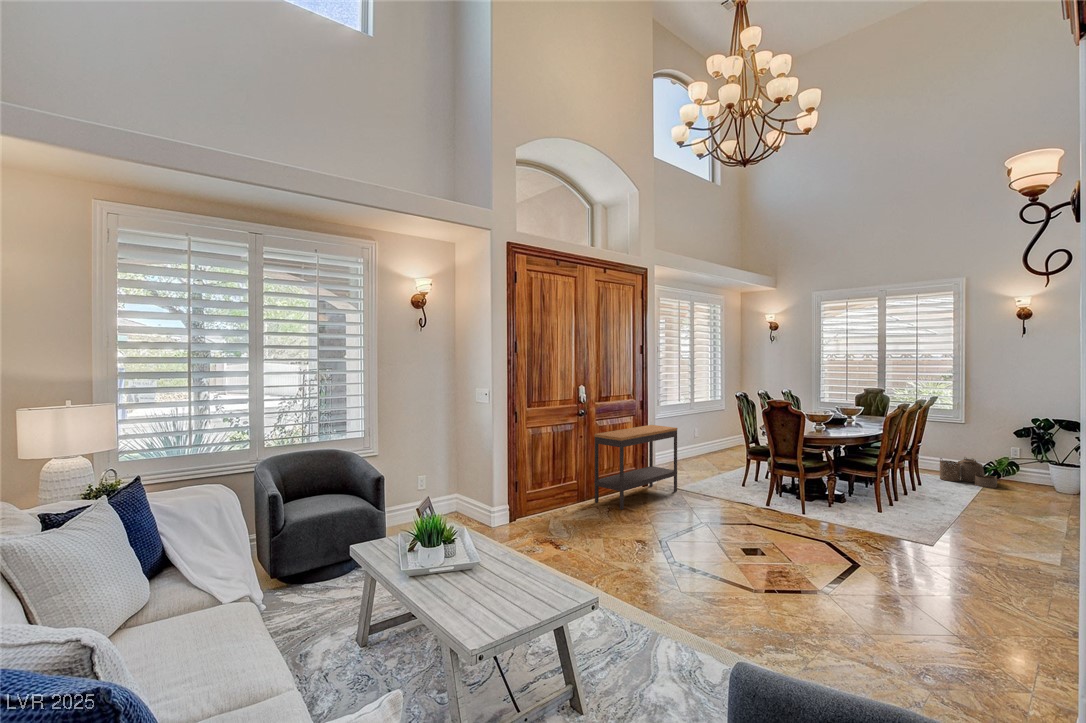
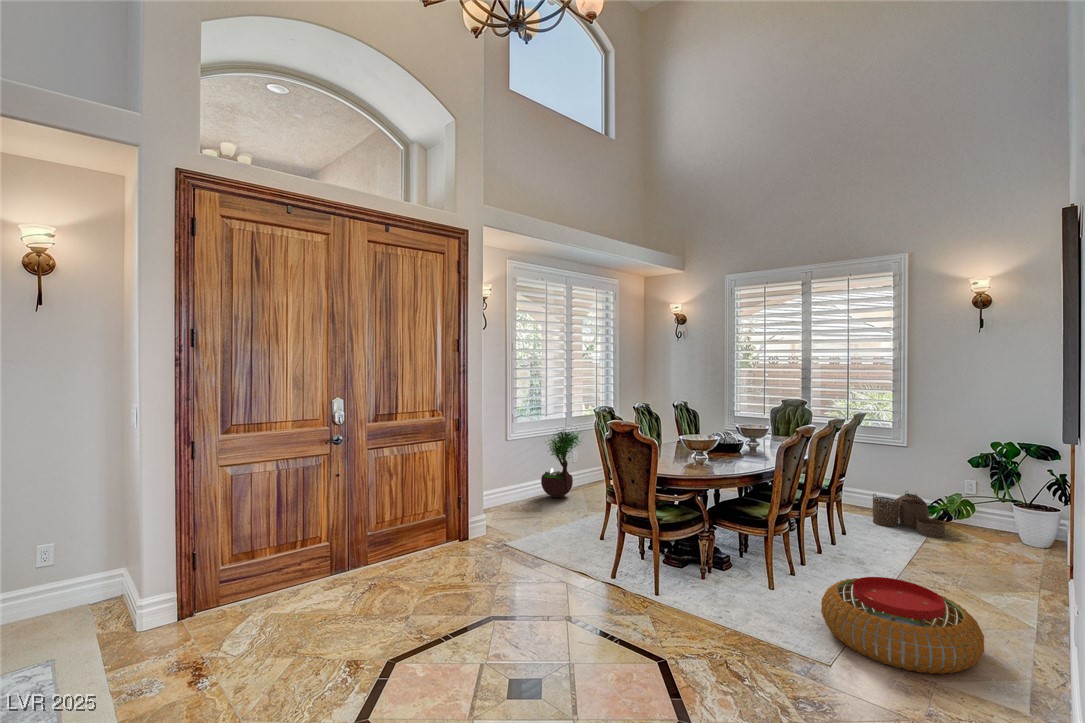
potted tree: none [674,408,707,463] -> present [541,428,580,497]
console table: present [594,425,677,510] -> none [361,452,504,588]
pouf: none [922,498,1031,548] -> present [821,577,984,674]

